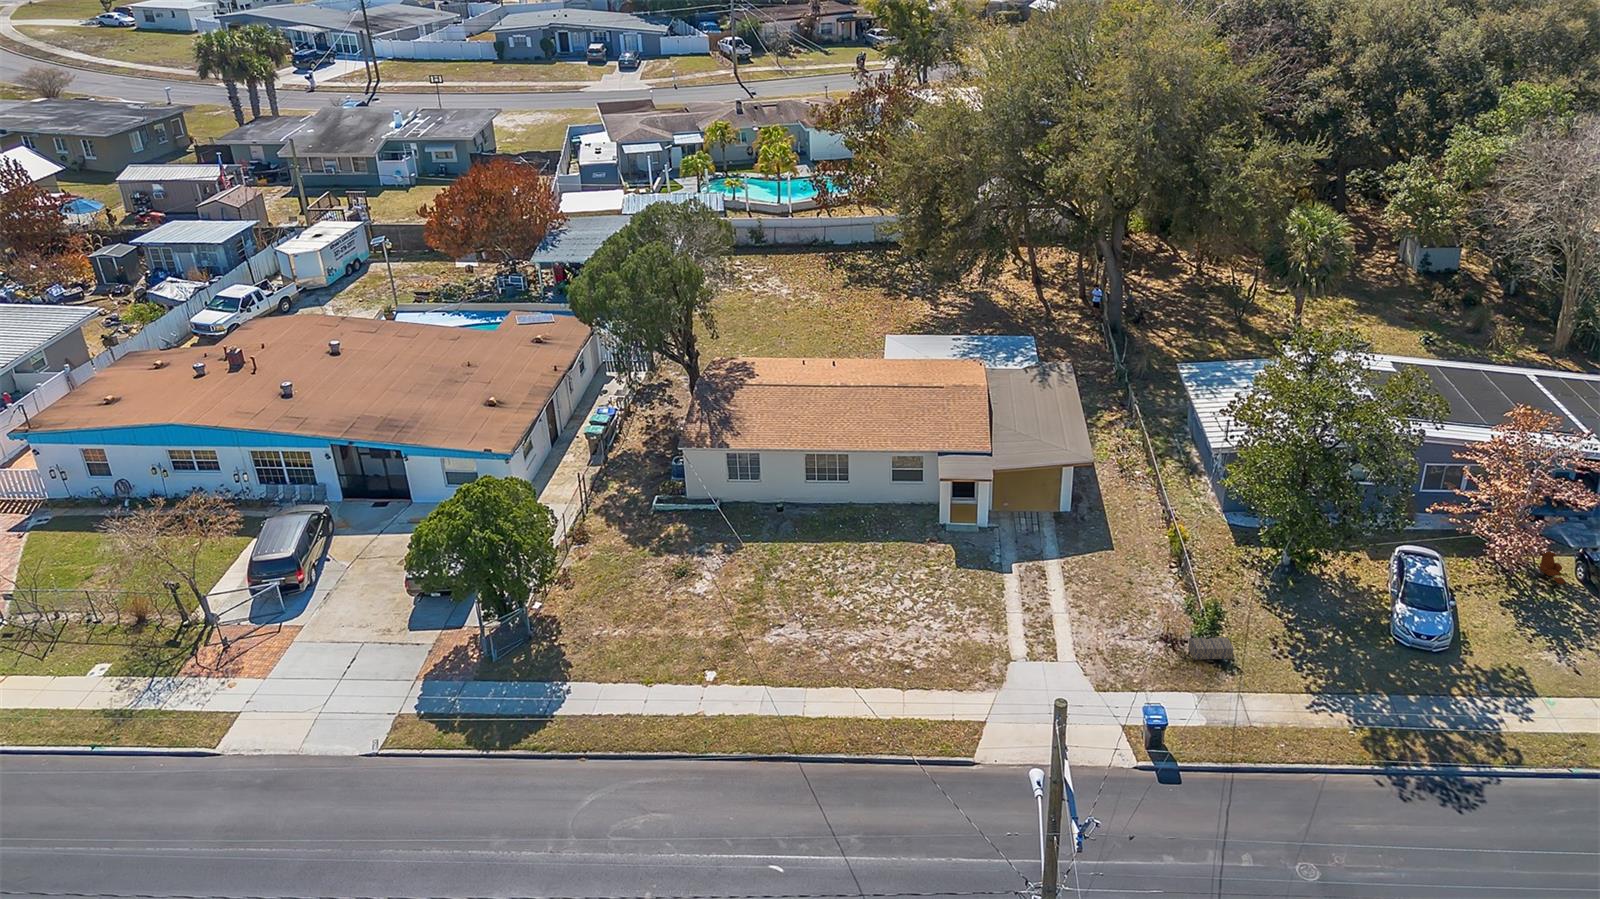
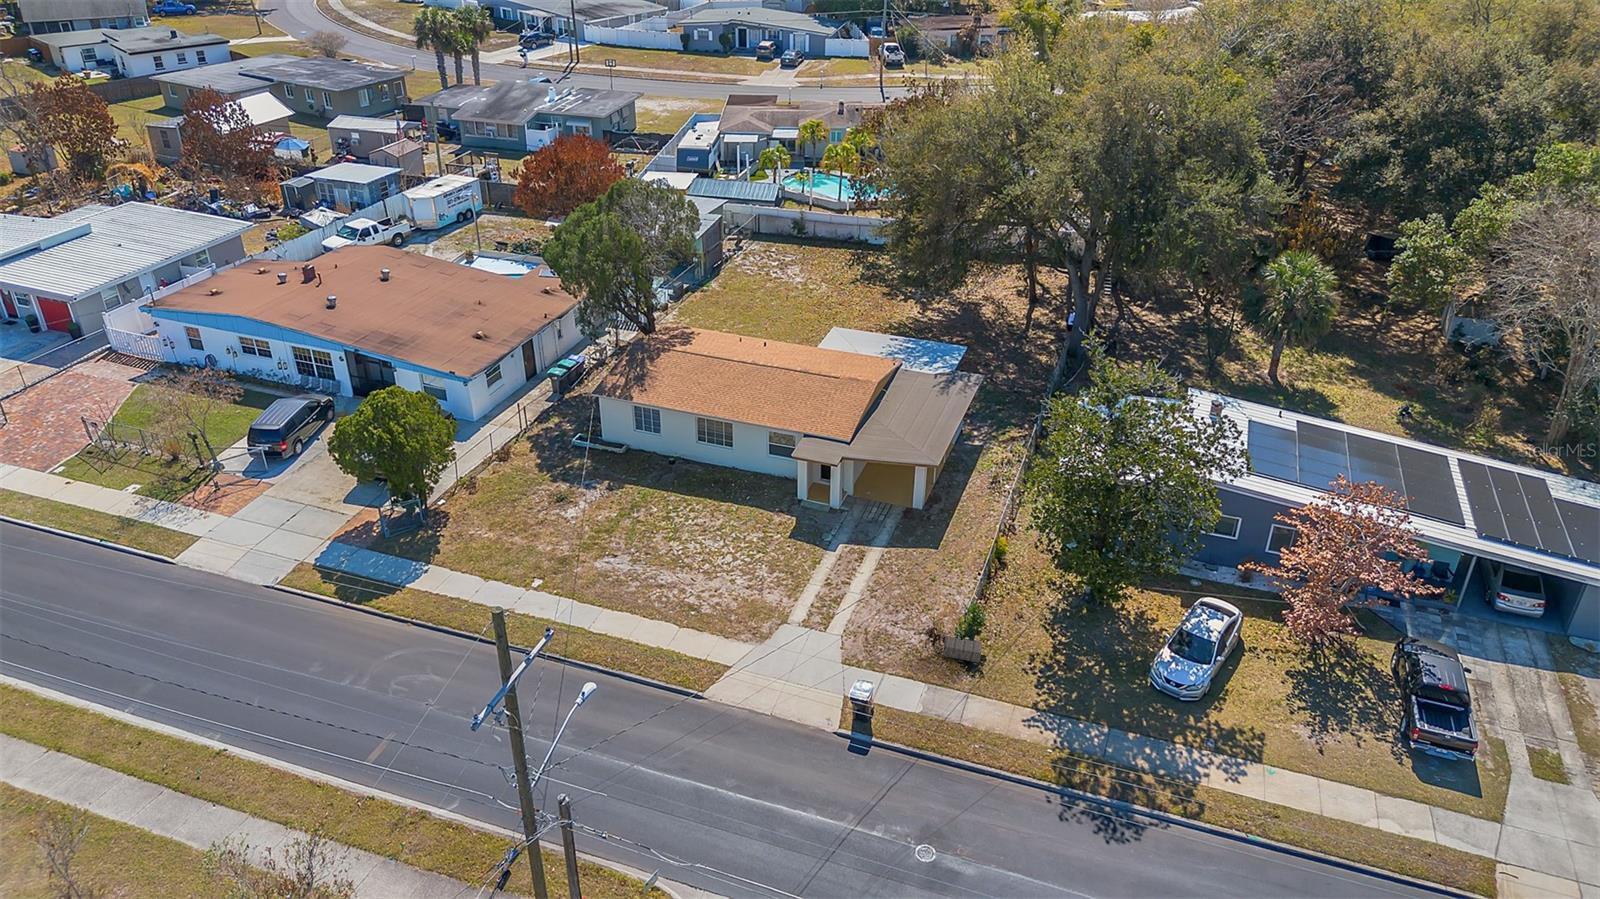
lounge chair: present [1539,552,1565,589] -> none [1342,630,1367,670]

